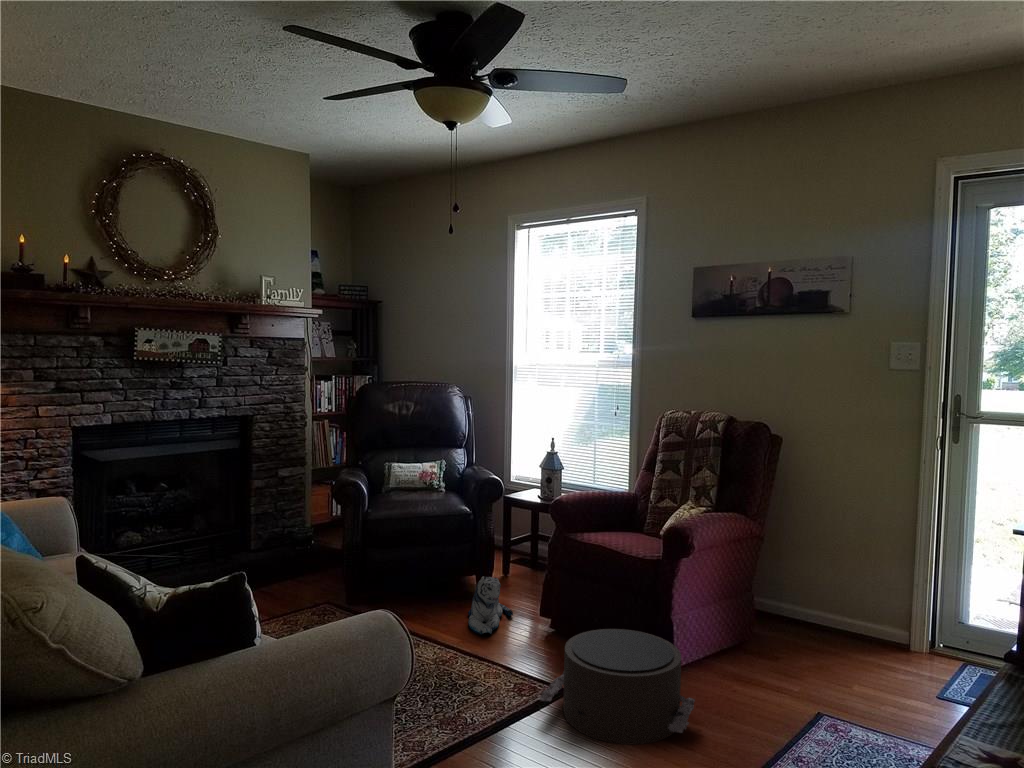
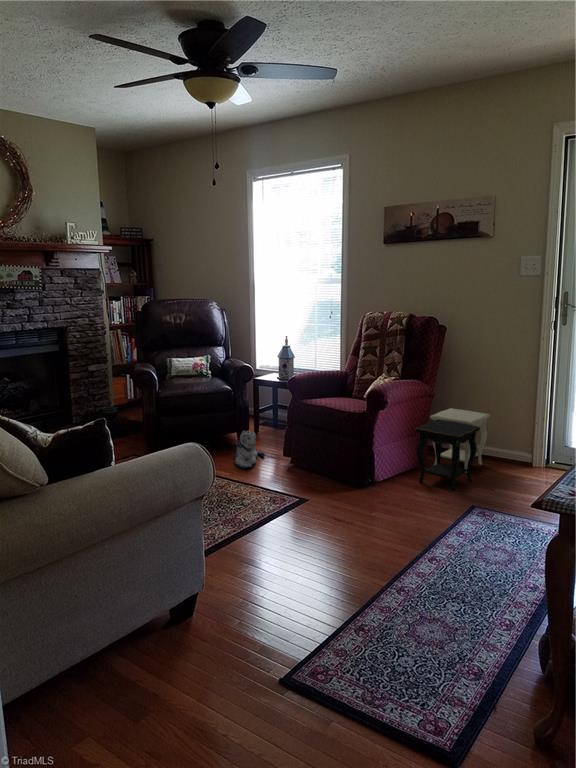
side table: none [738,557,854,695] -> present [415,408,490,491]
pouf: present [540,629,695,745] -> none [287,456,387,523]

